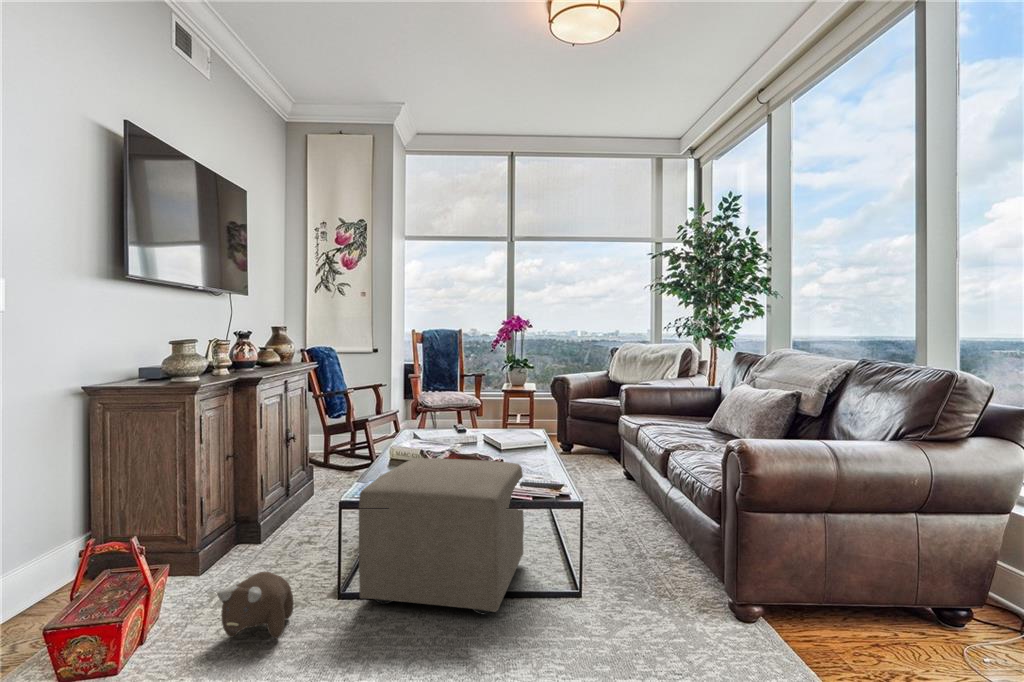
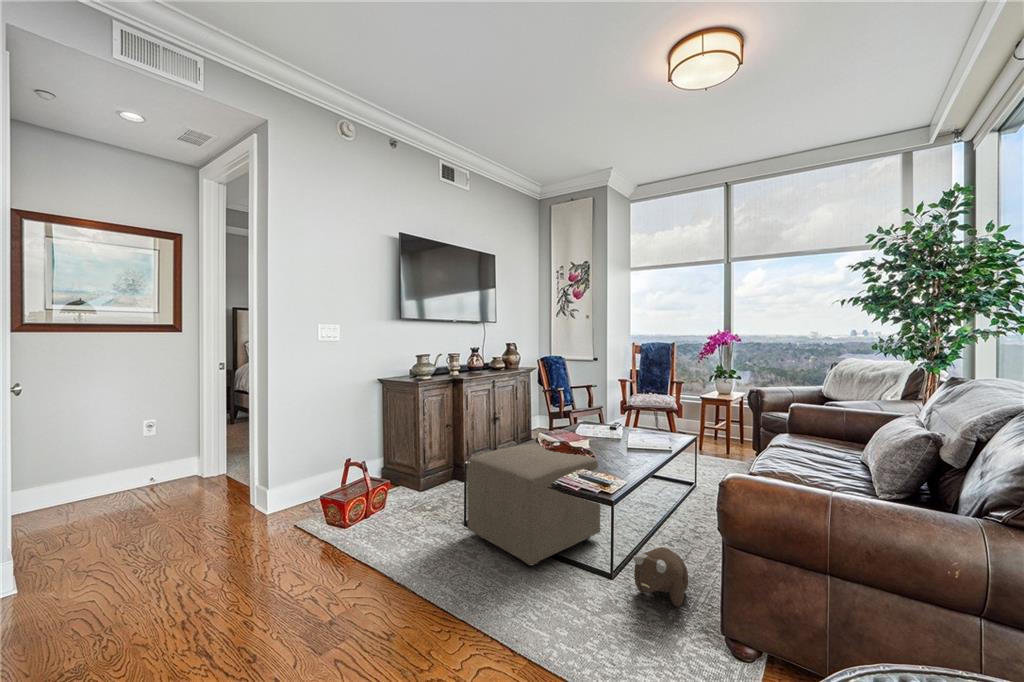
plush toy: present [217,571,294,638] -> present [633,547,688,607]

